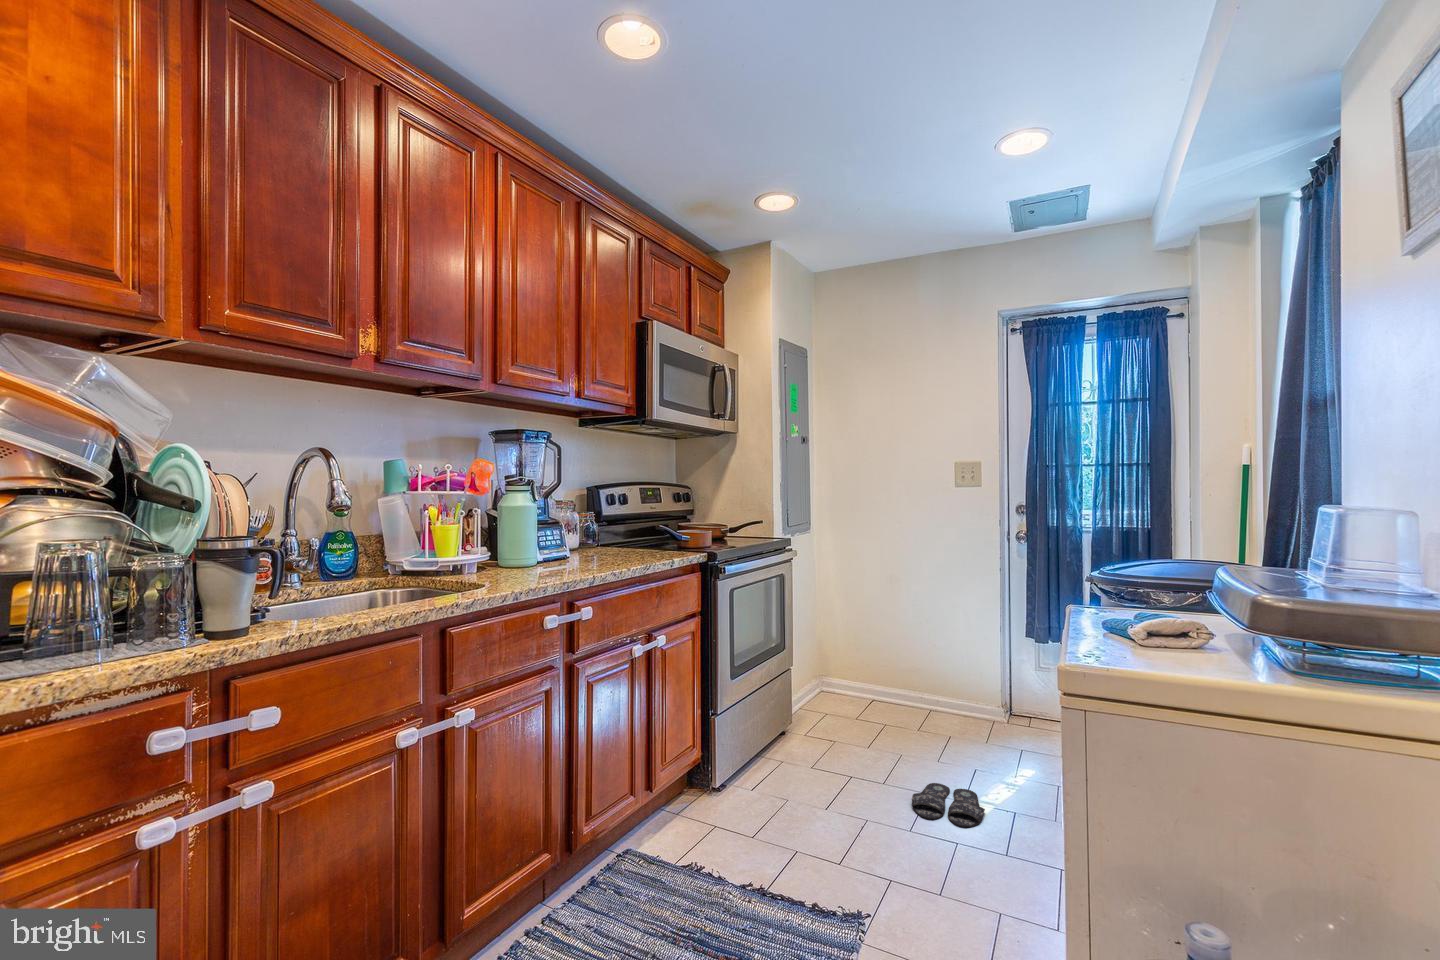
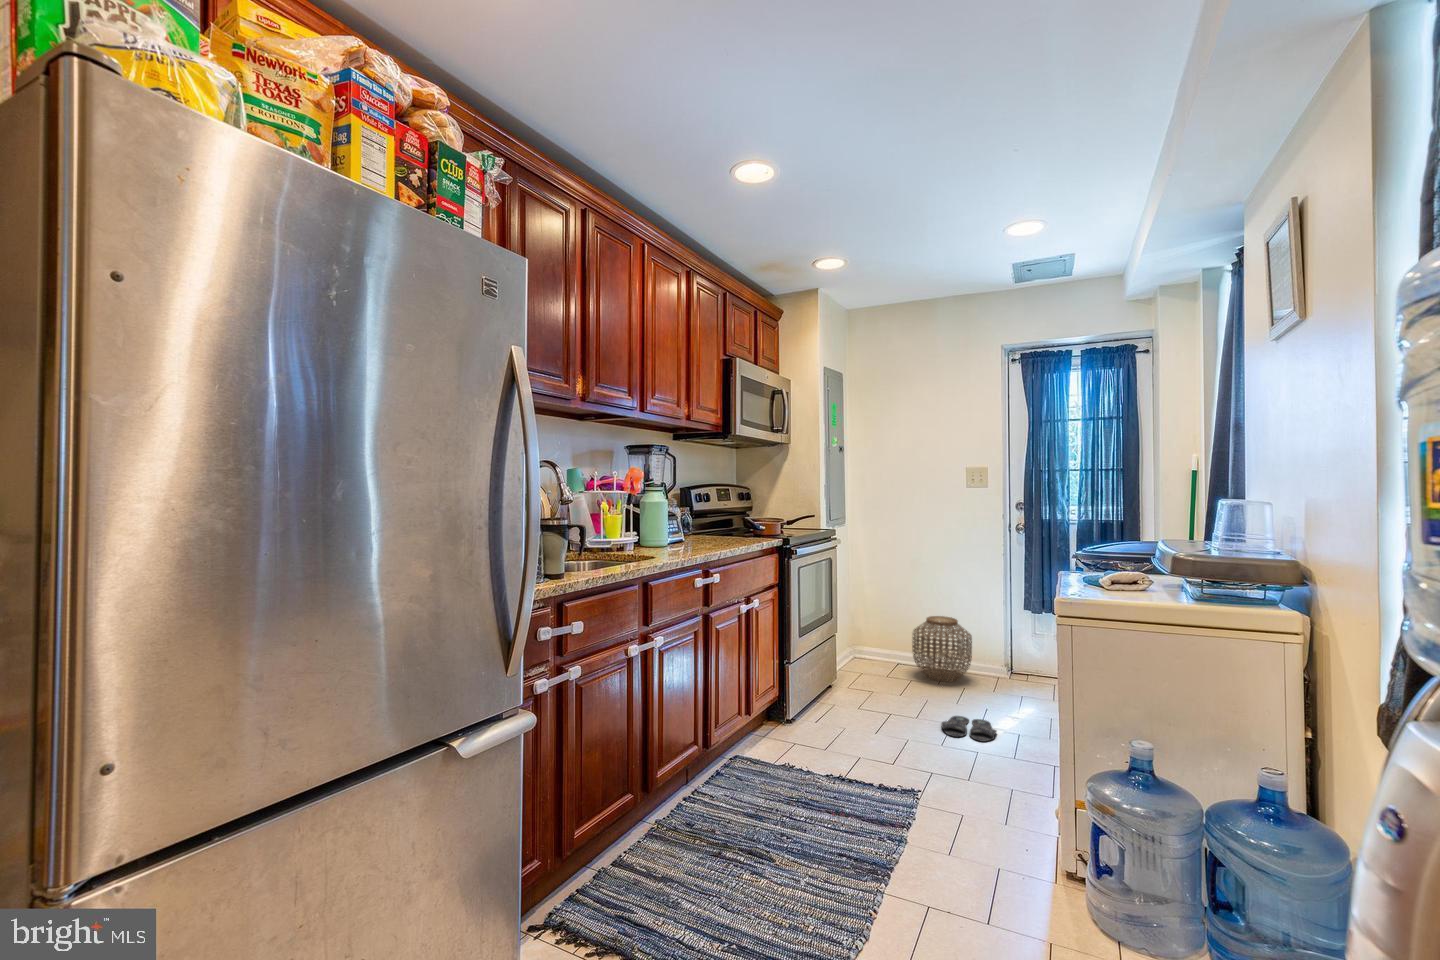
woven basket: none [887,646,960,730] -> present [912,616,972,682]

